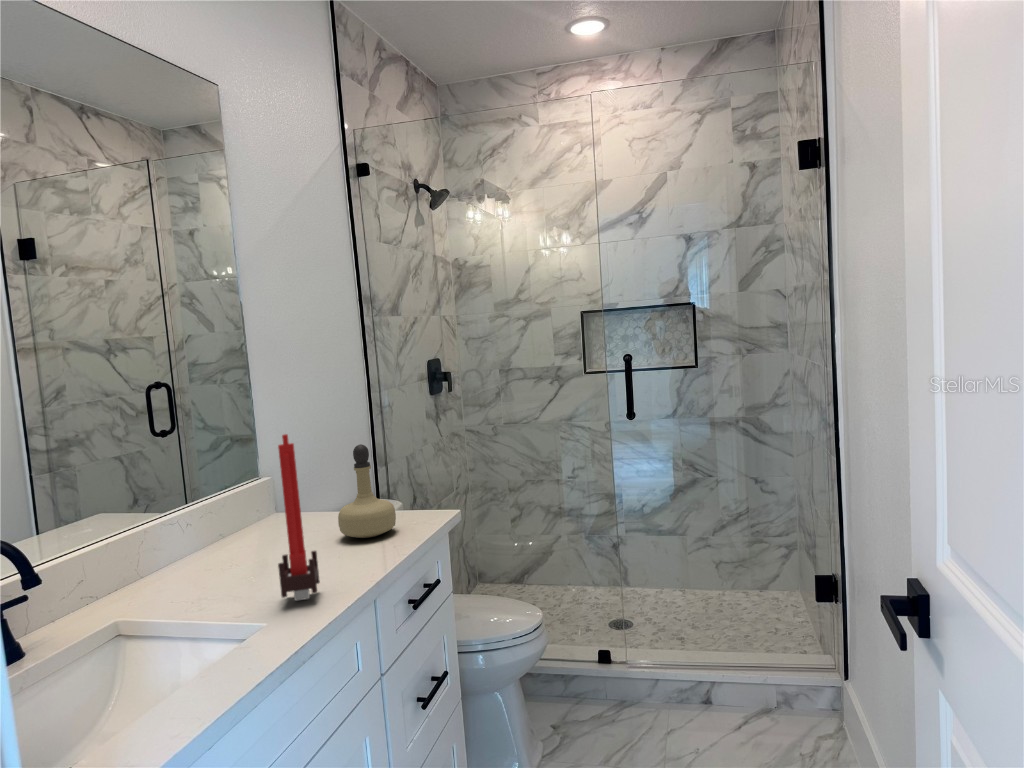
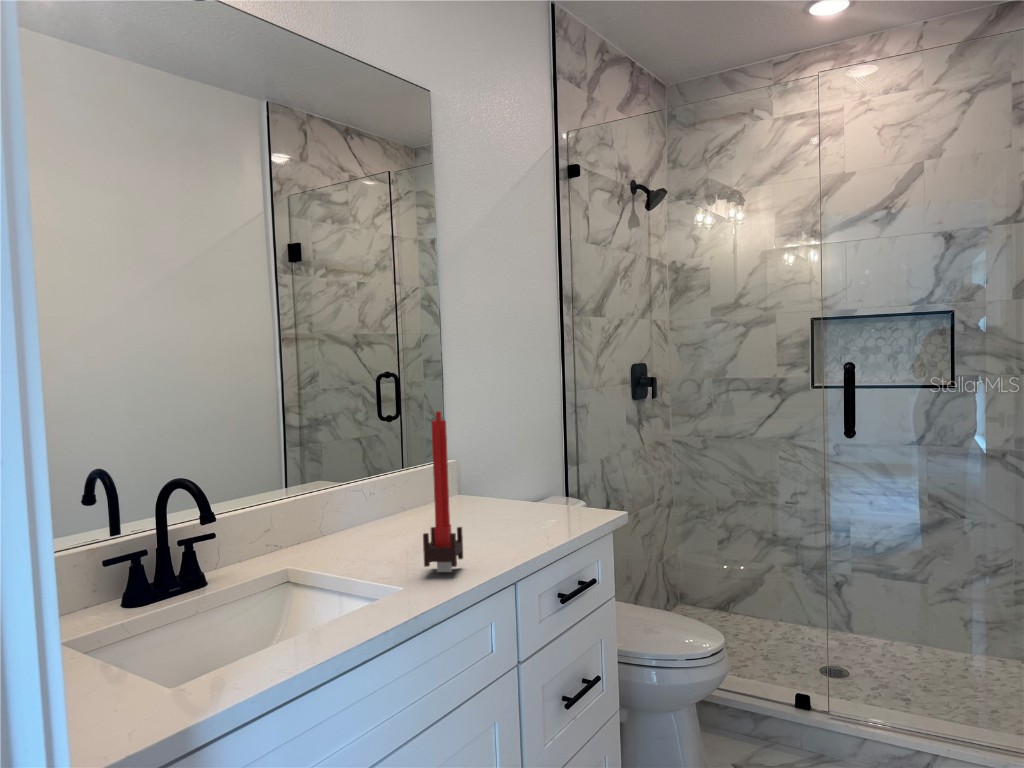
perfume bottle: present [338,444,396,538] -> none [502,433,558,526]

